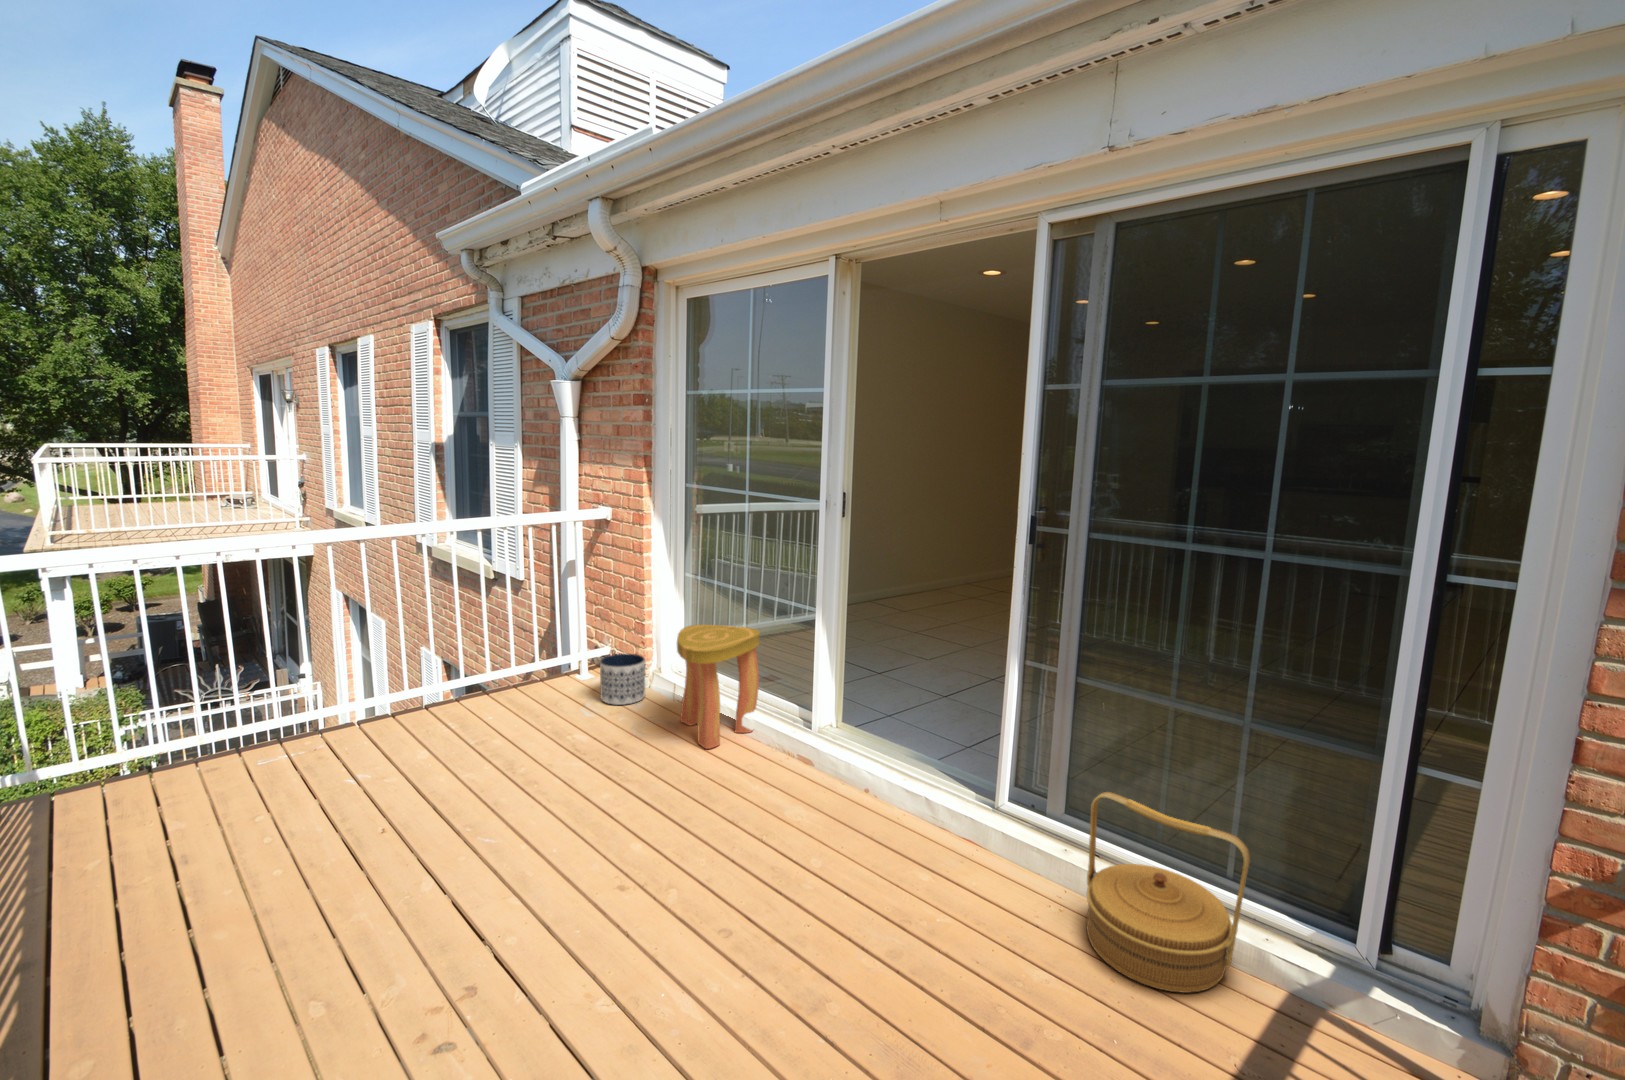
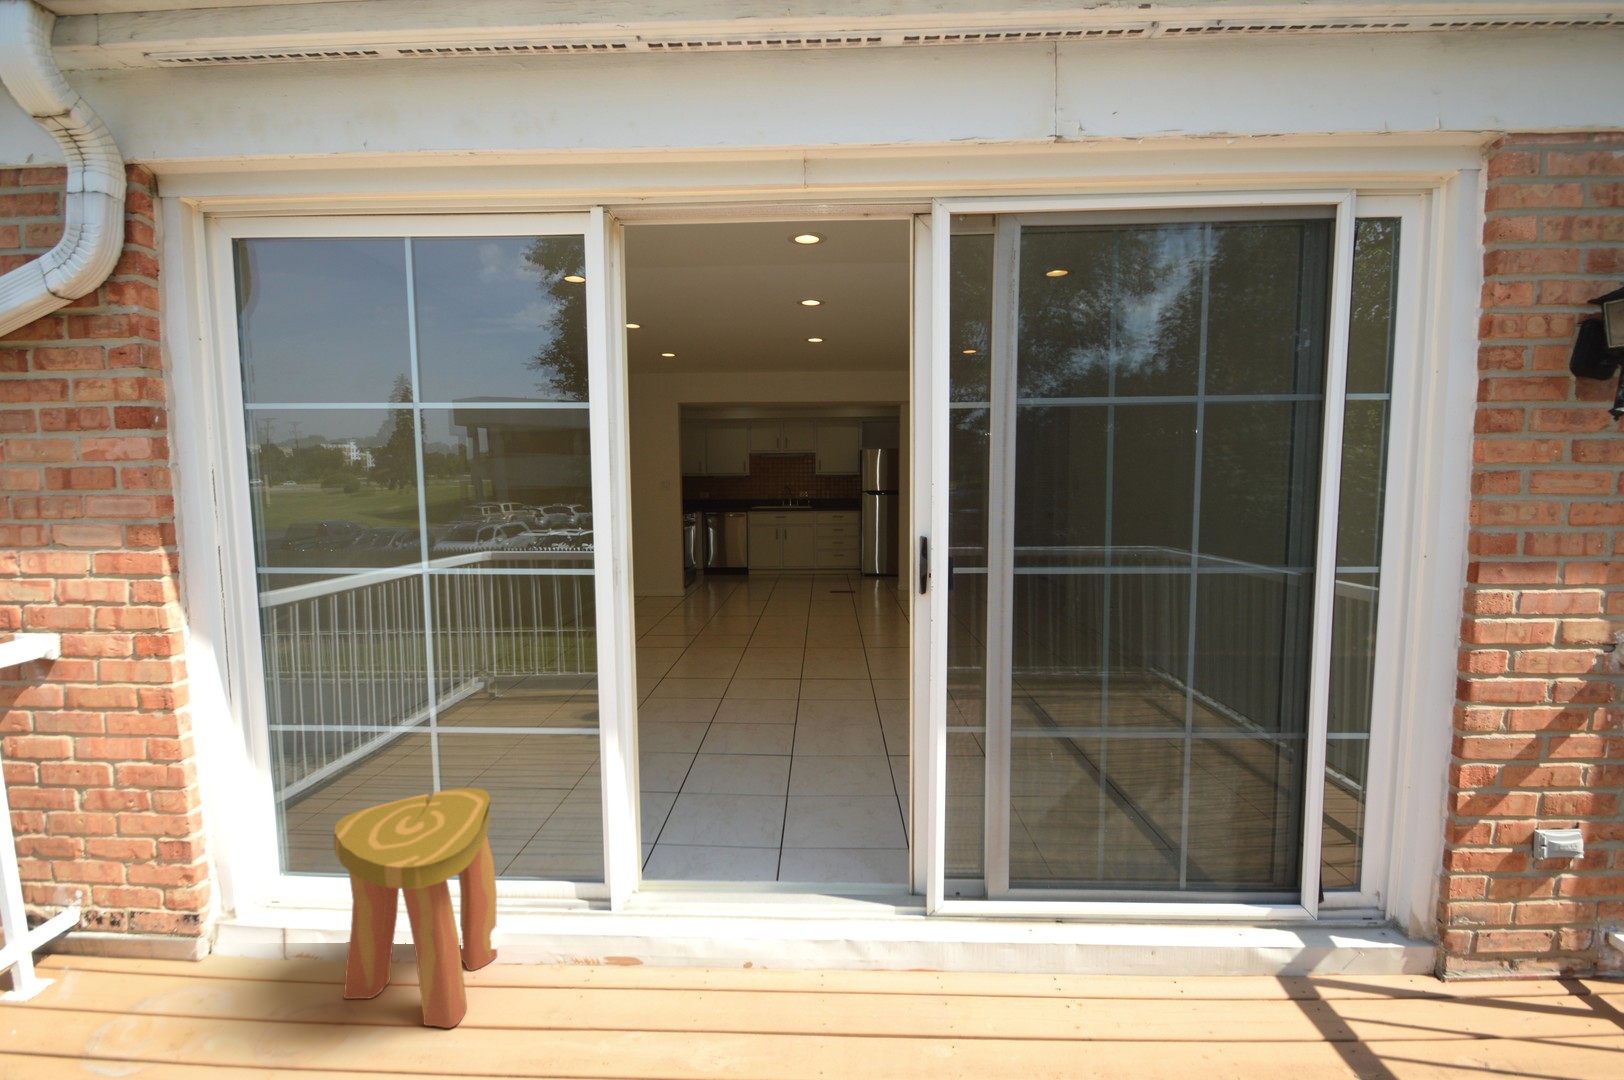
planter: present [600,654,645,705] -> none [96,907,218,1037]
woven basket: present [1087,792,1250,993] -> none [1105,850,1267,1048]

